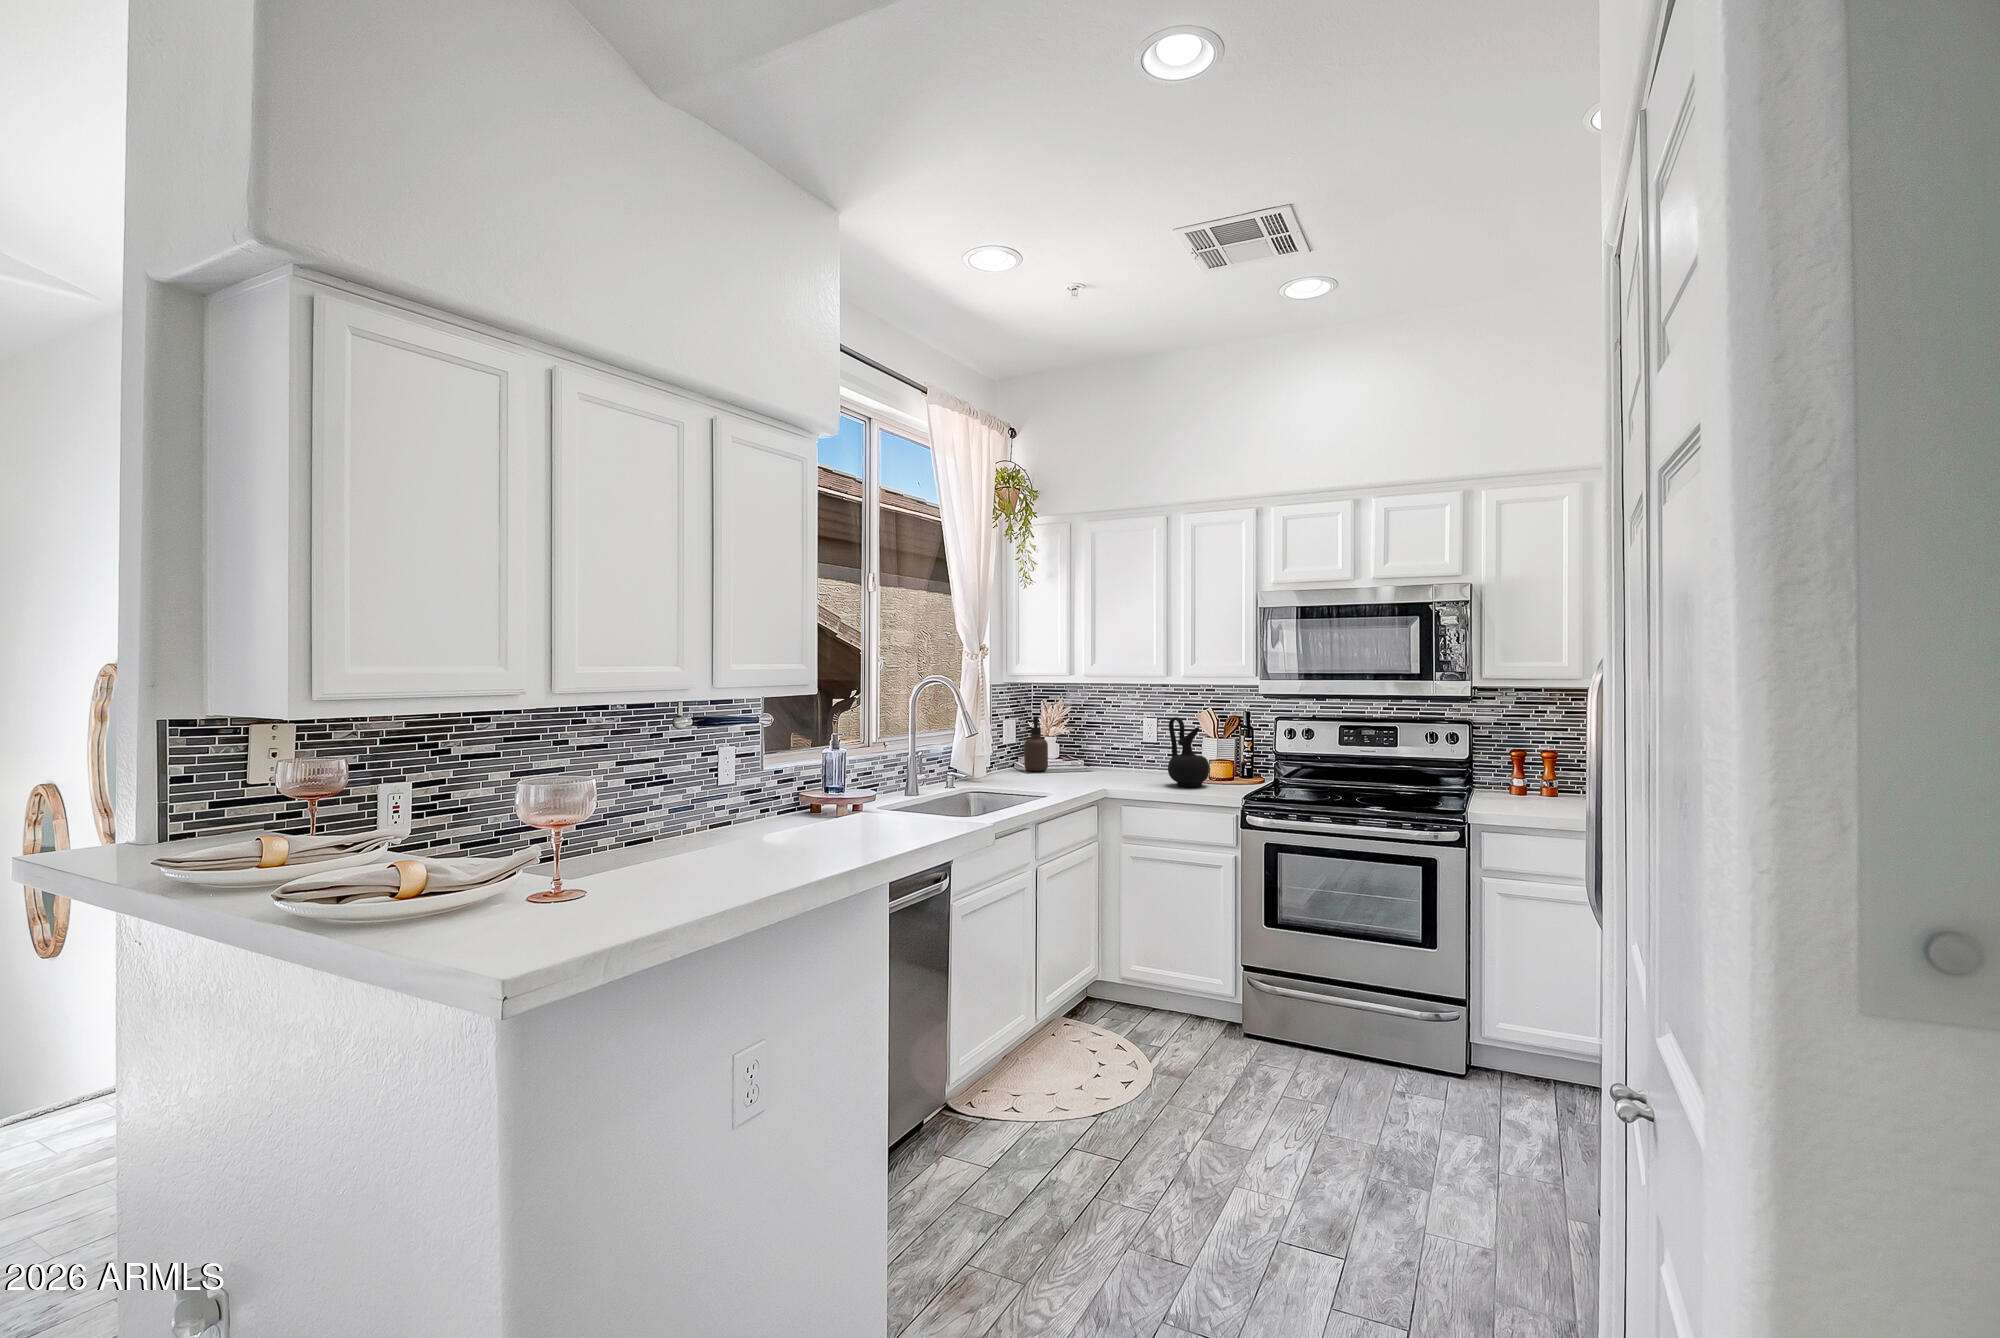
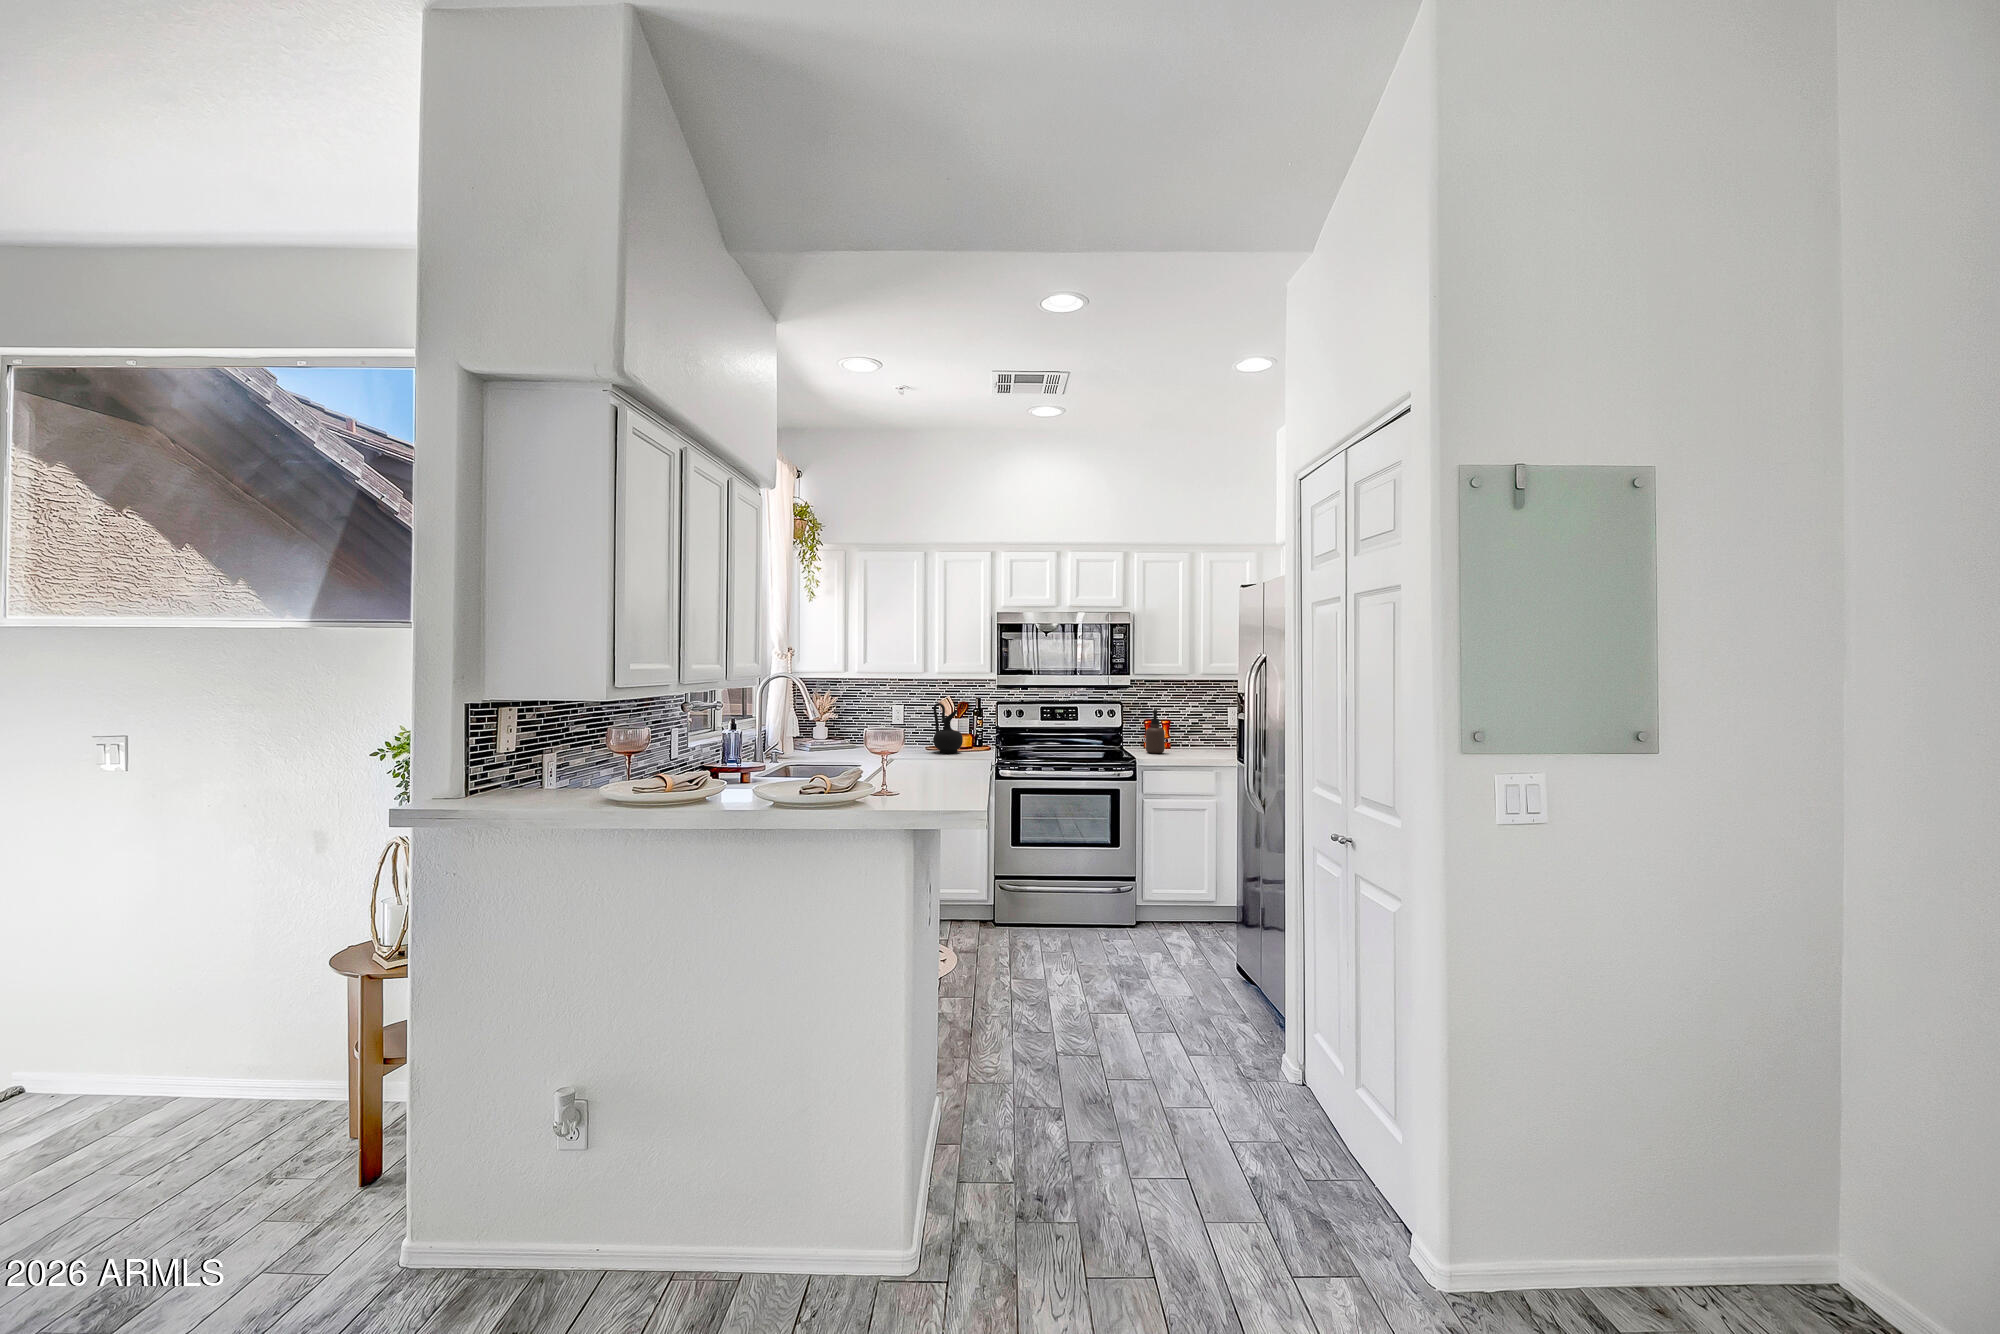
soap dispenser: present [1024,716,1048,771] -> present [1146,710,1165,753]

